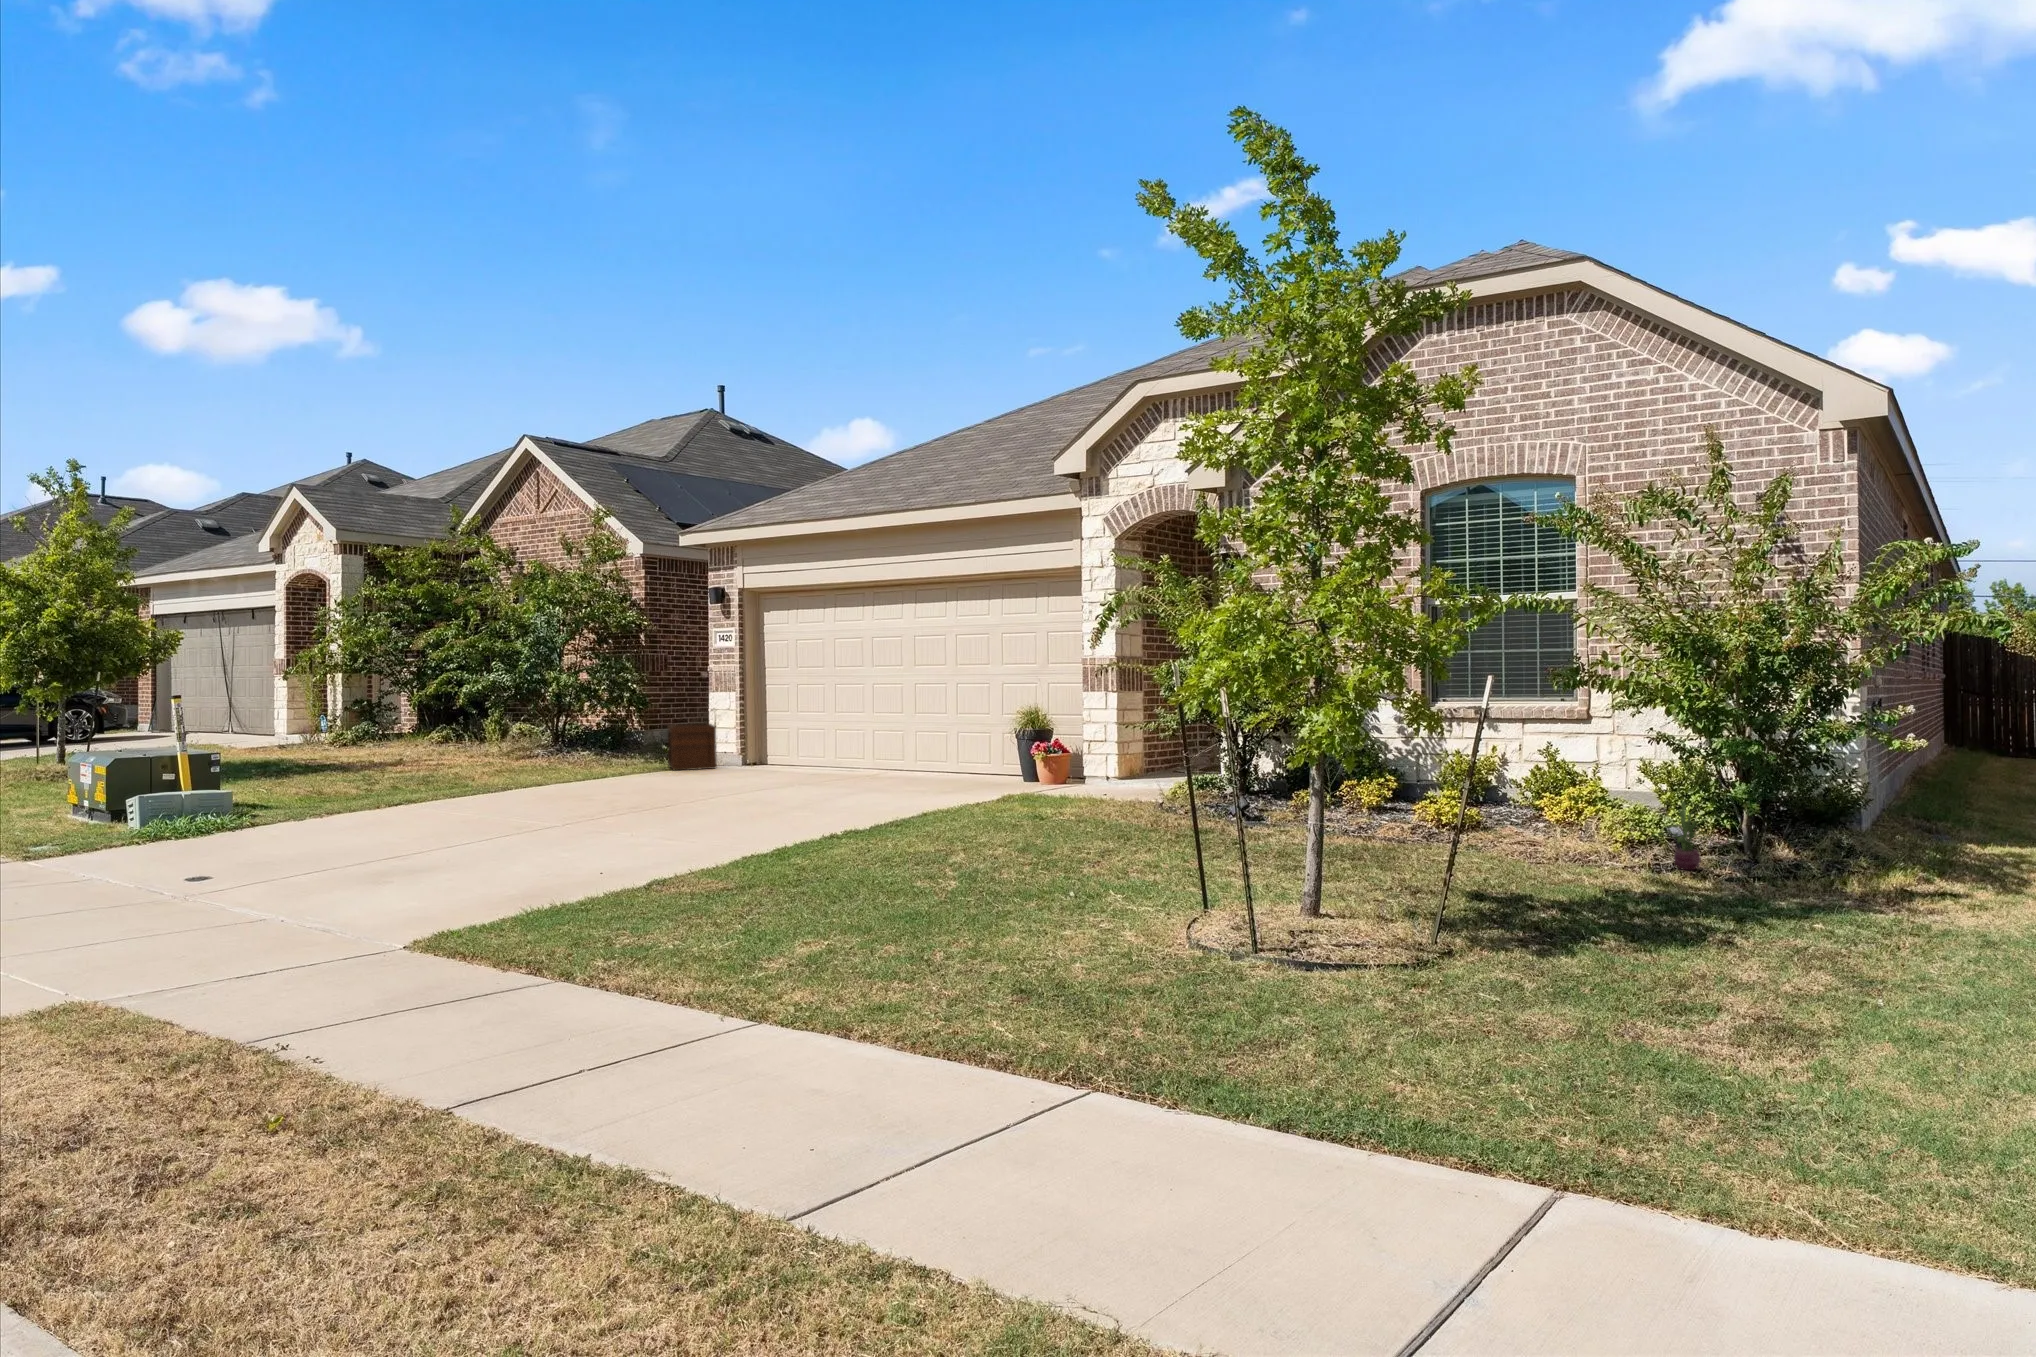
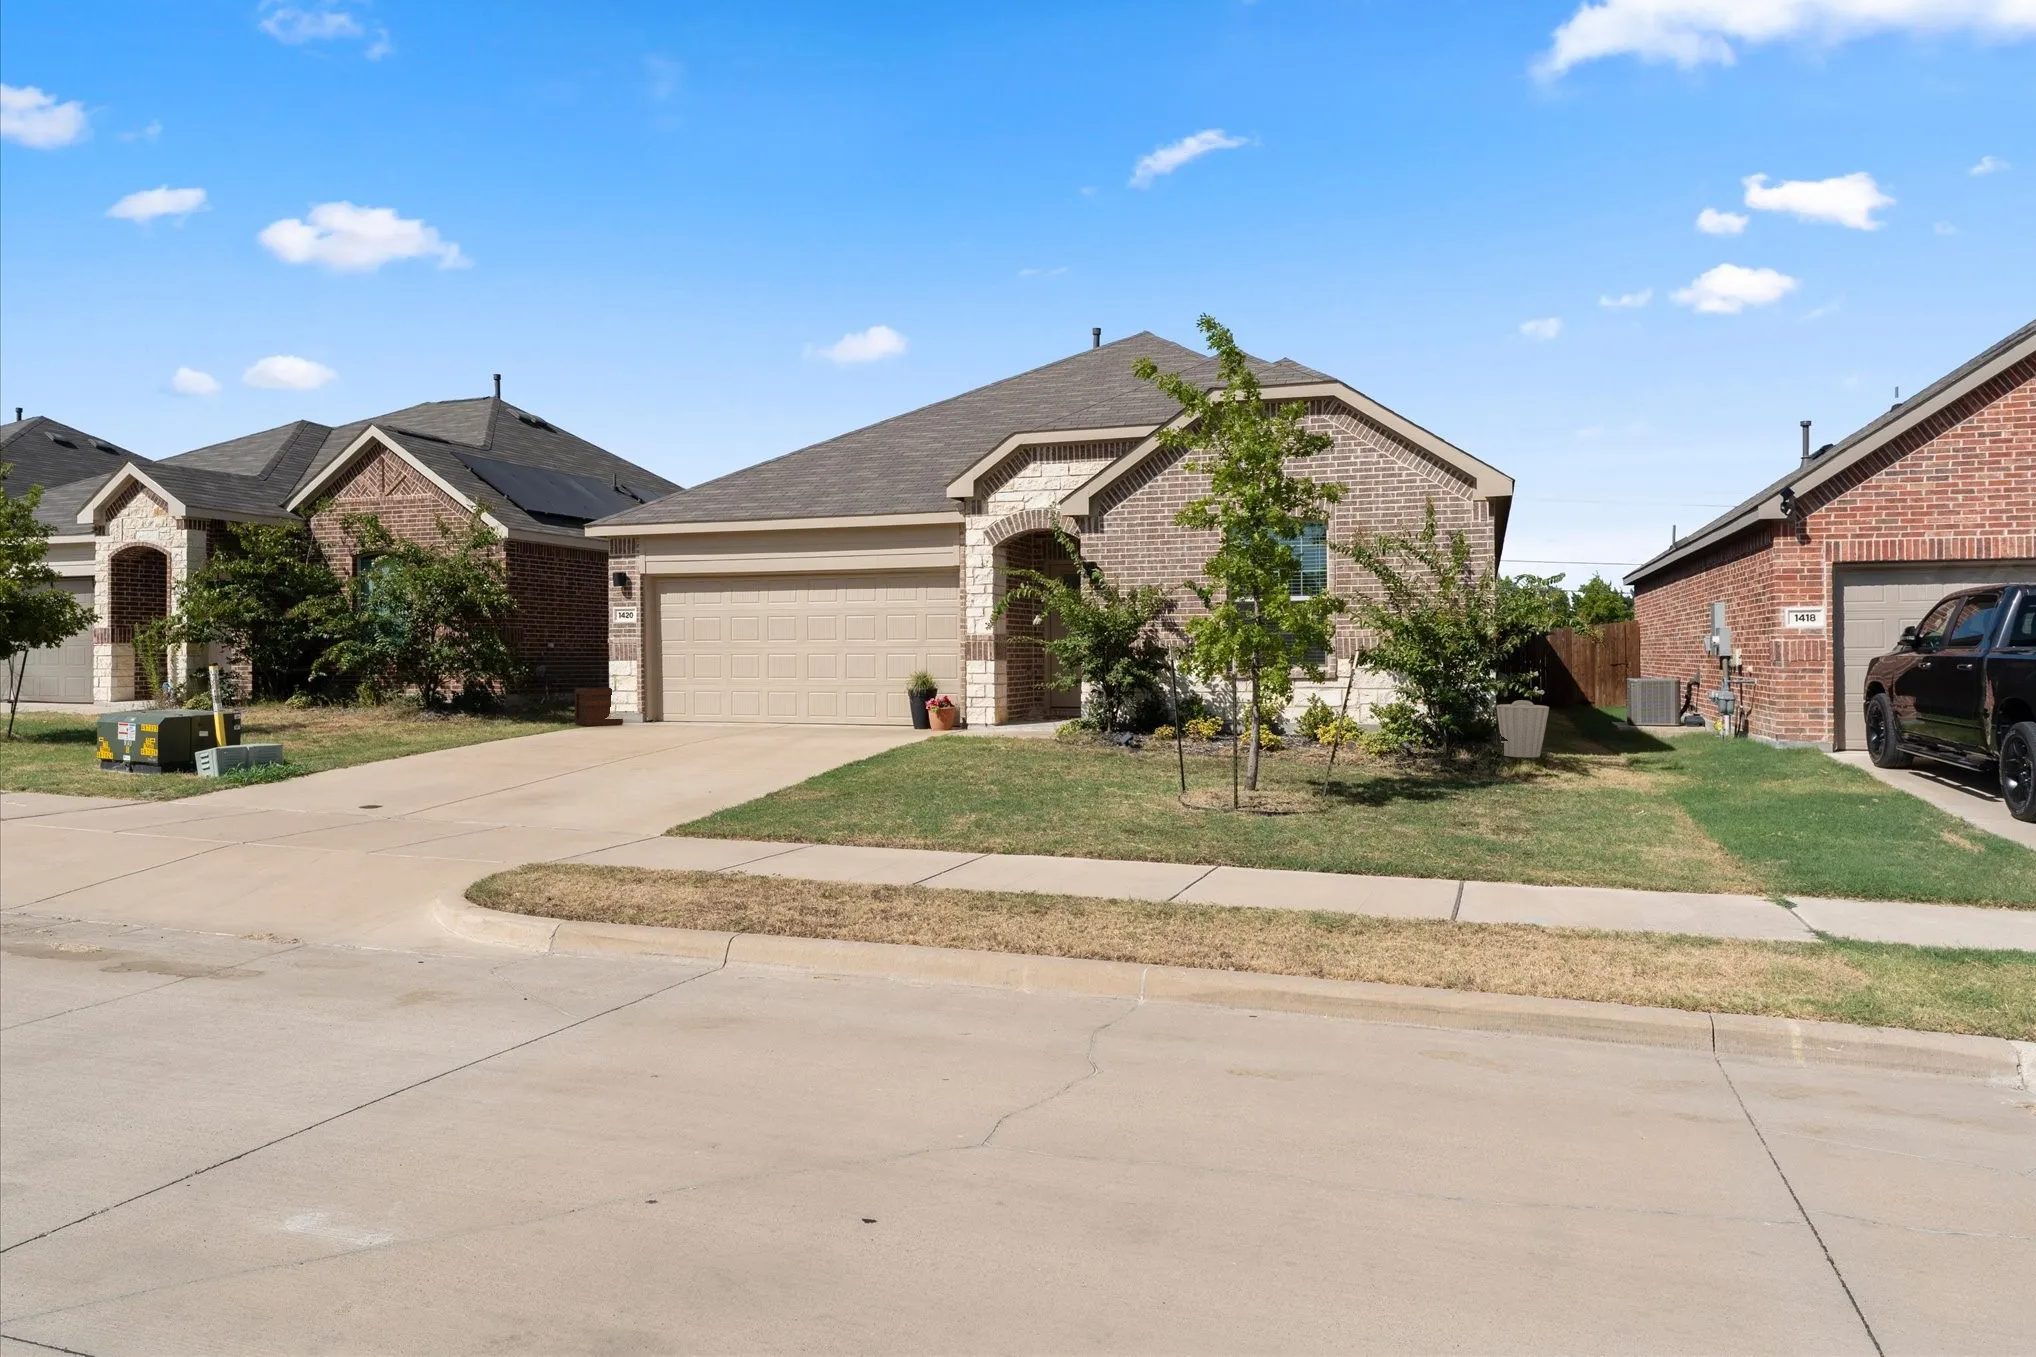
trash can: none [1874,753,1971,848] -> present [1496,700,1549,757]
decorative plant: present [1661,801,1706,870] -> none [1388,727,1429,770]

